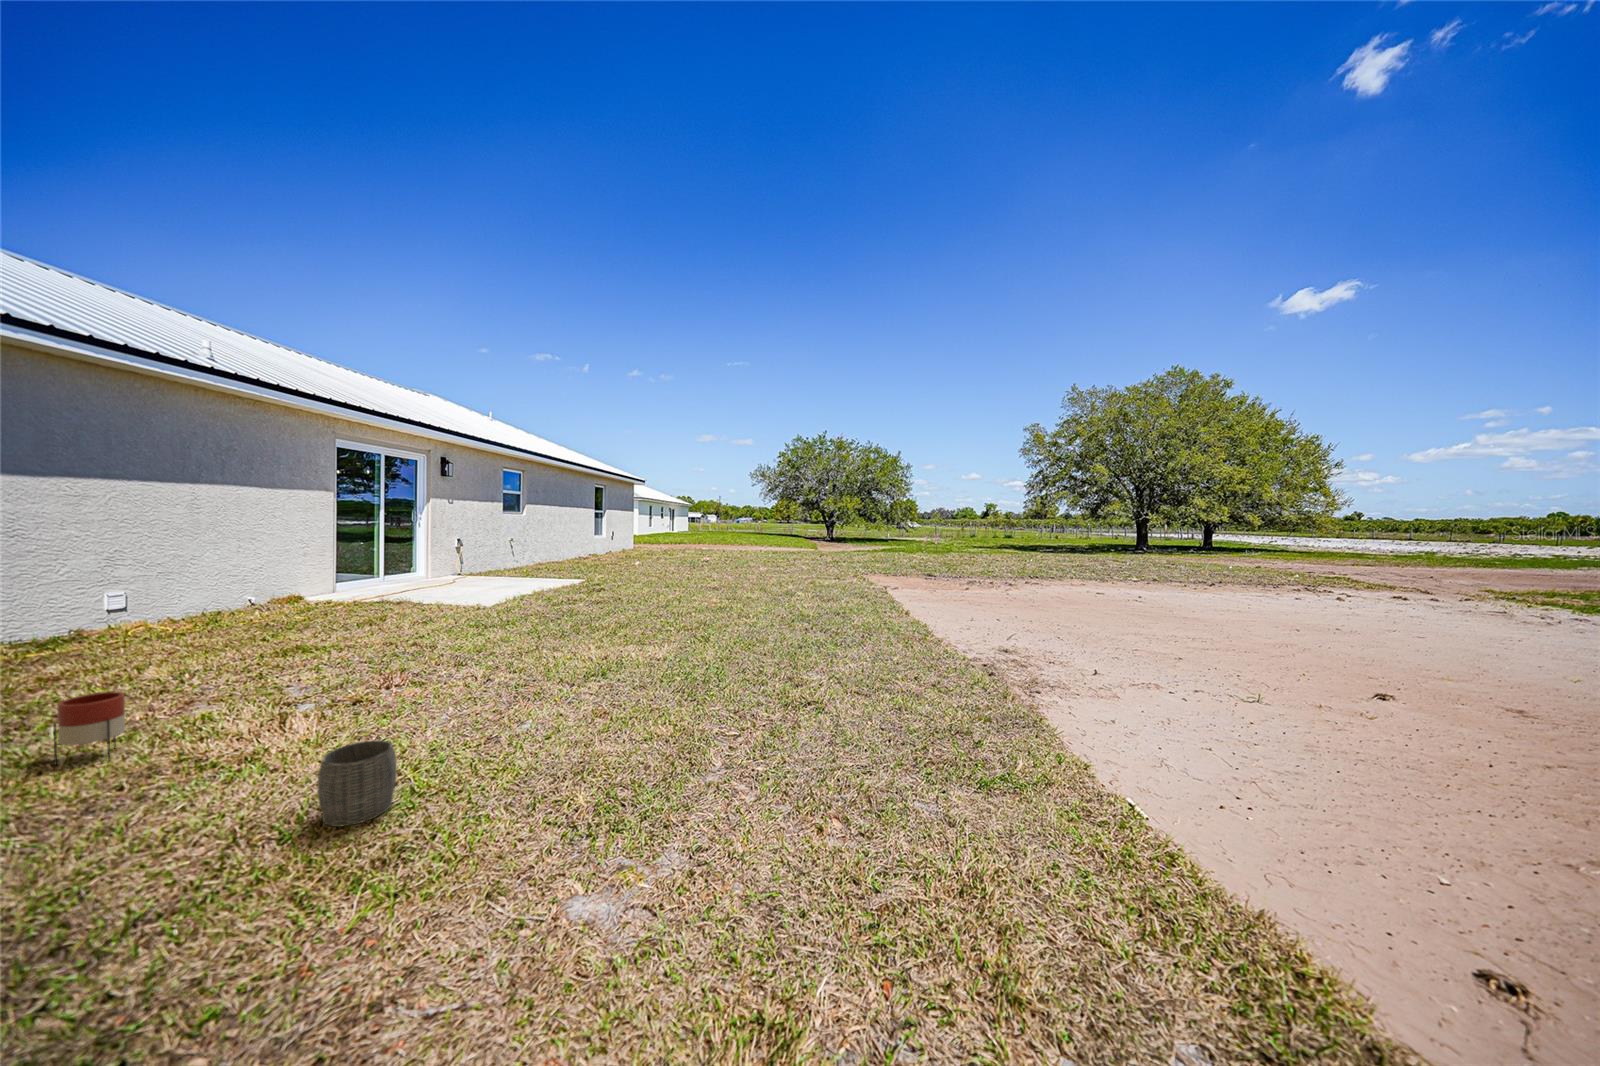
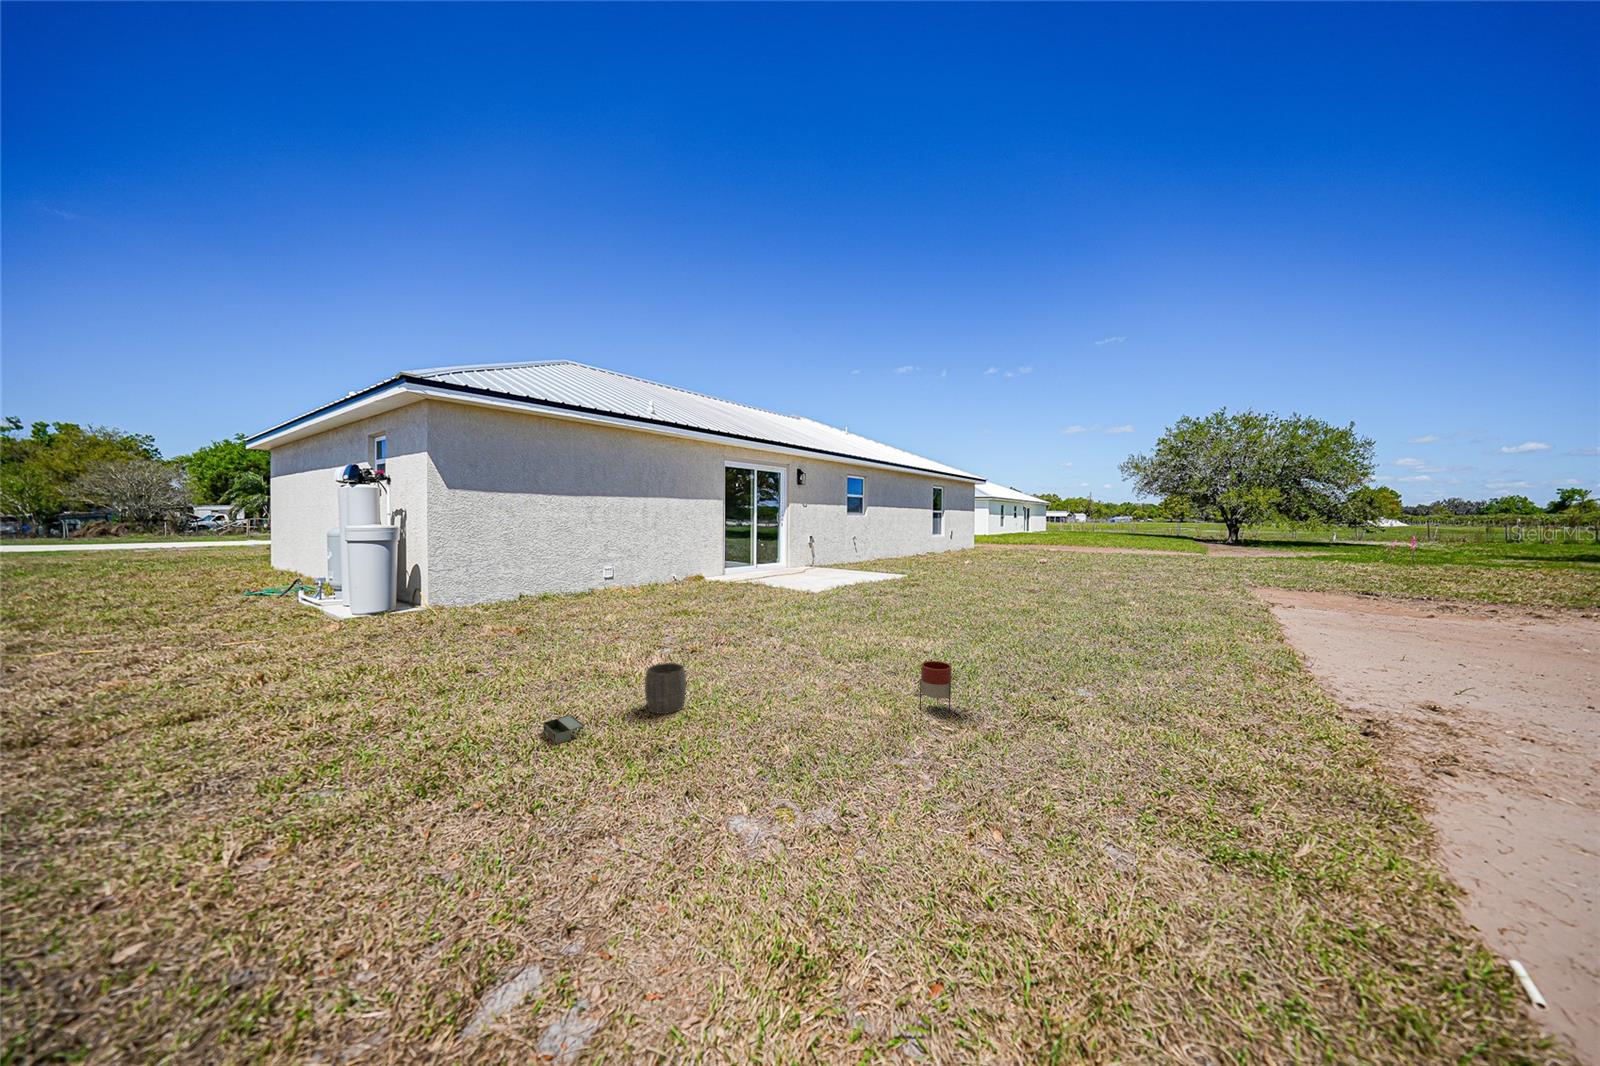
planter: present [53,692,126,765] -> present [920,661,952,714]
toolbox: none [89,881,211,946] -> present [543,715,584,744]

